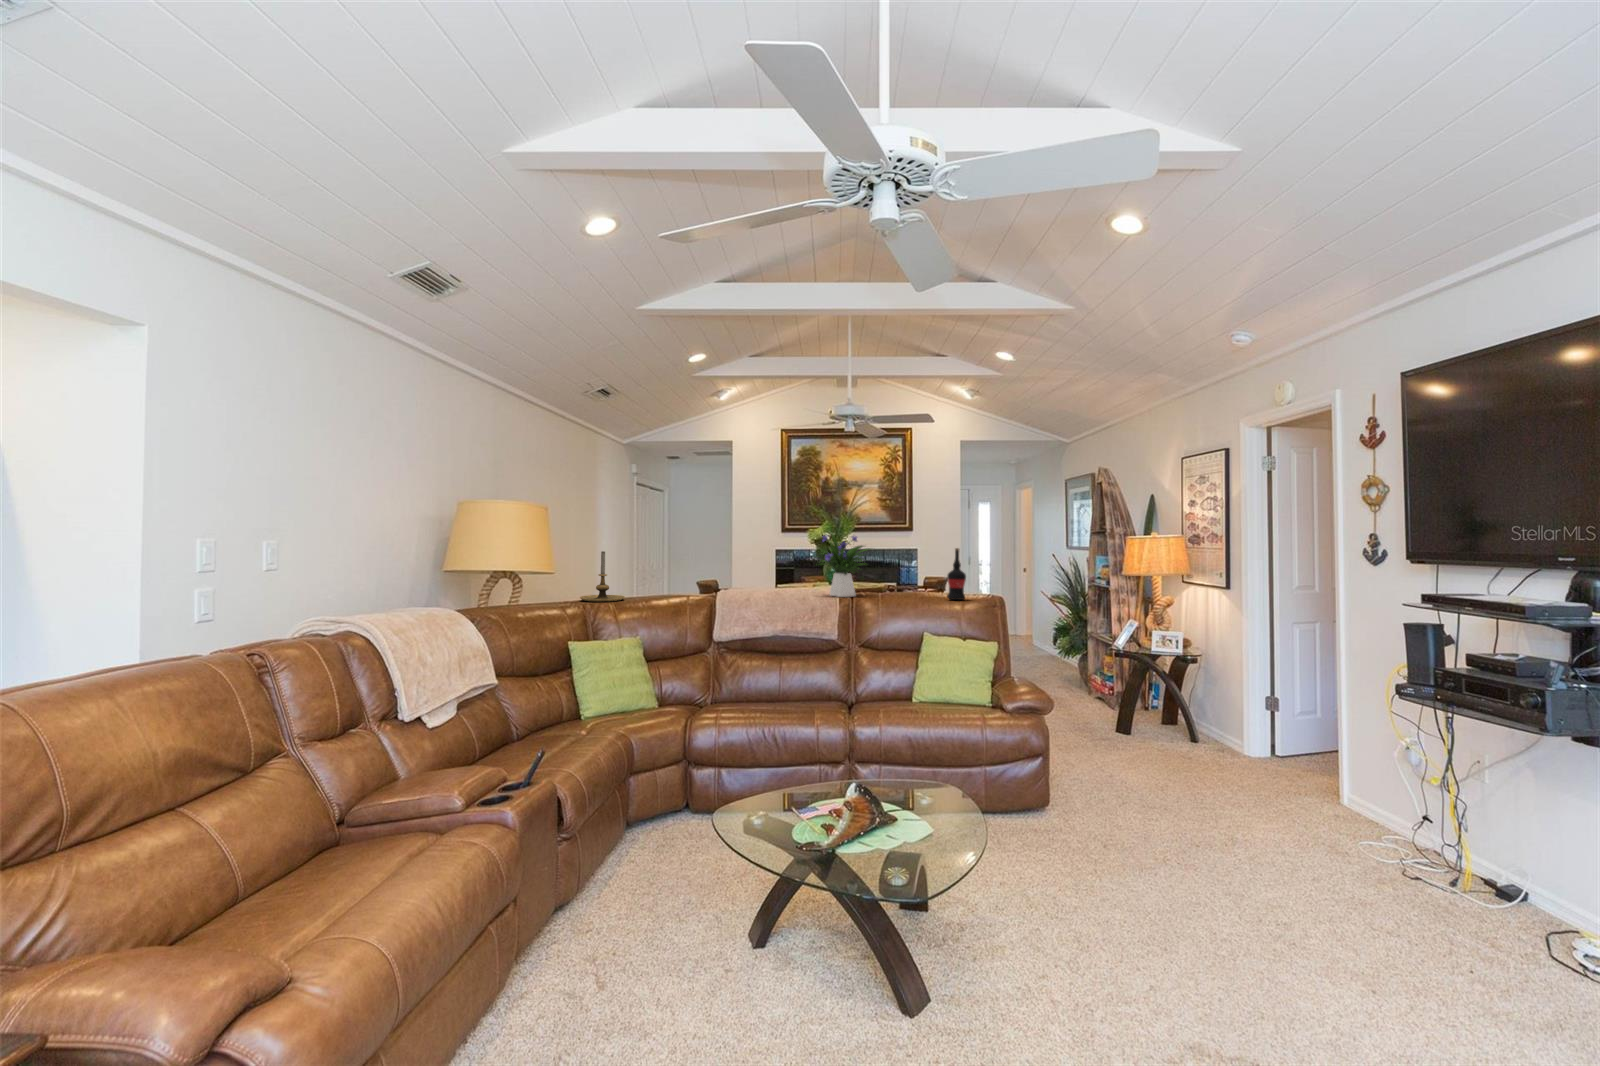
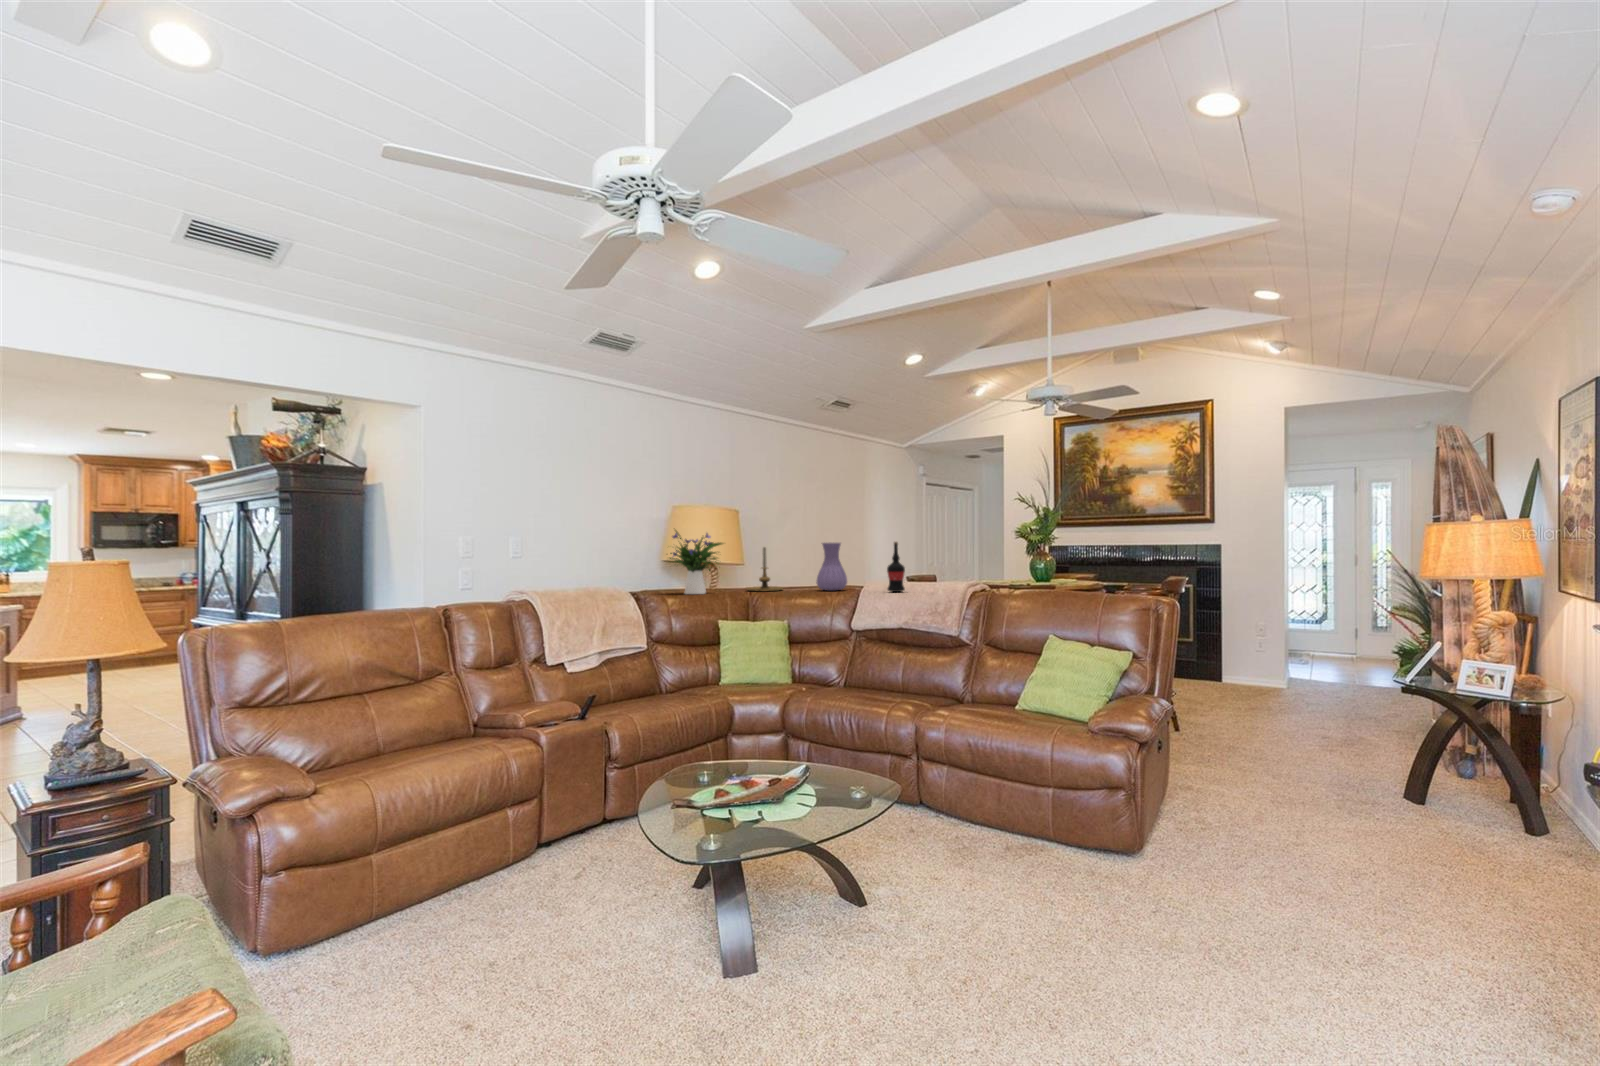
flower arrangement: present [821,532,870,597] -> present [670,530,723,594]
vase: none [663,547,697,598] -> present [816,543,847,591]
wine bottle: present [947,548,966,600] -> present [887,542,905,592]

